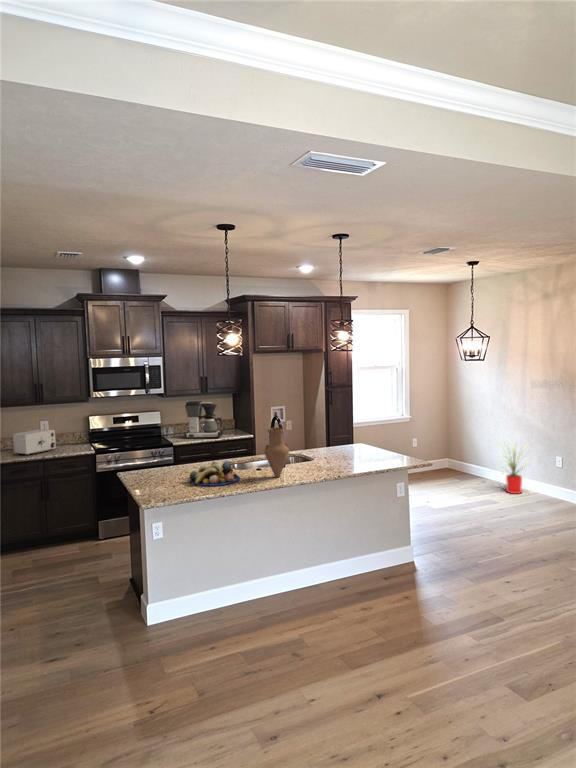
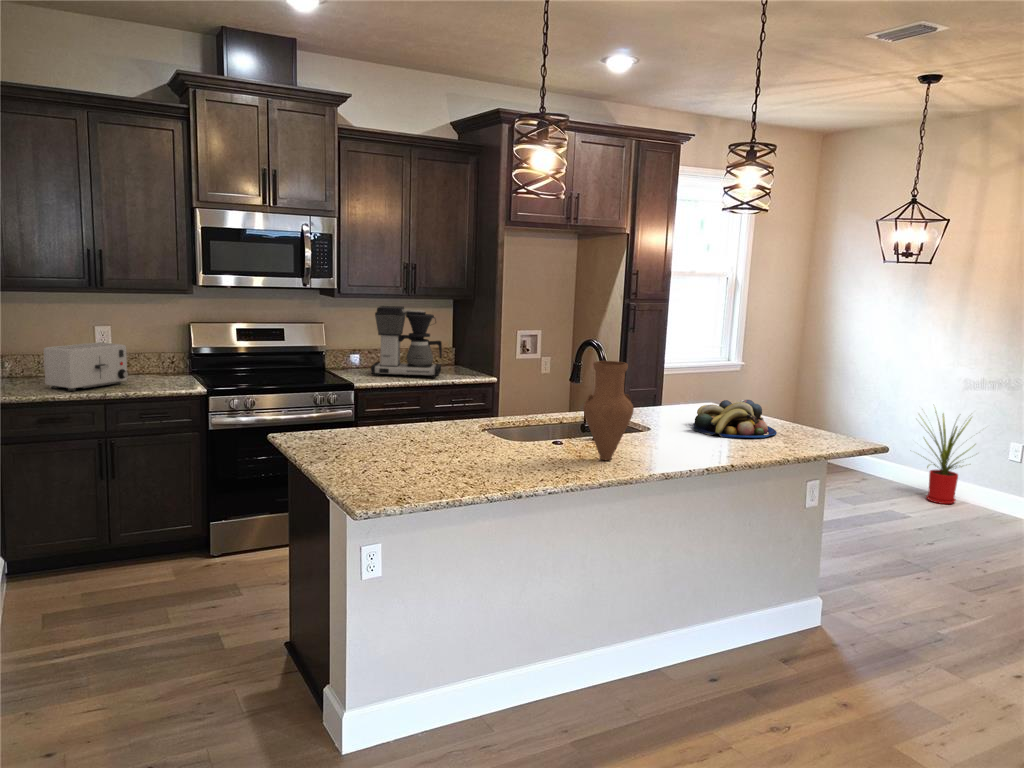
fruit bowl: present [190,461,240,486] -> present [693,400,777,438]

